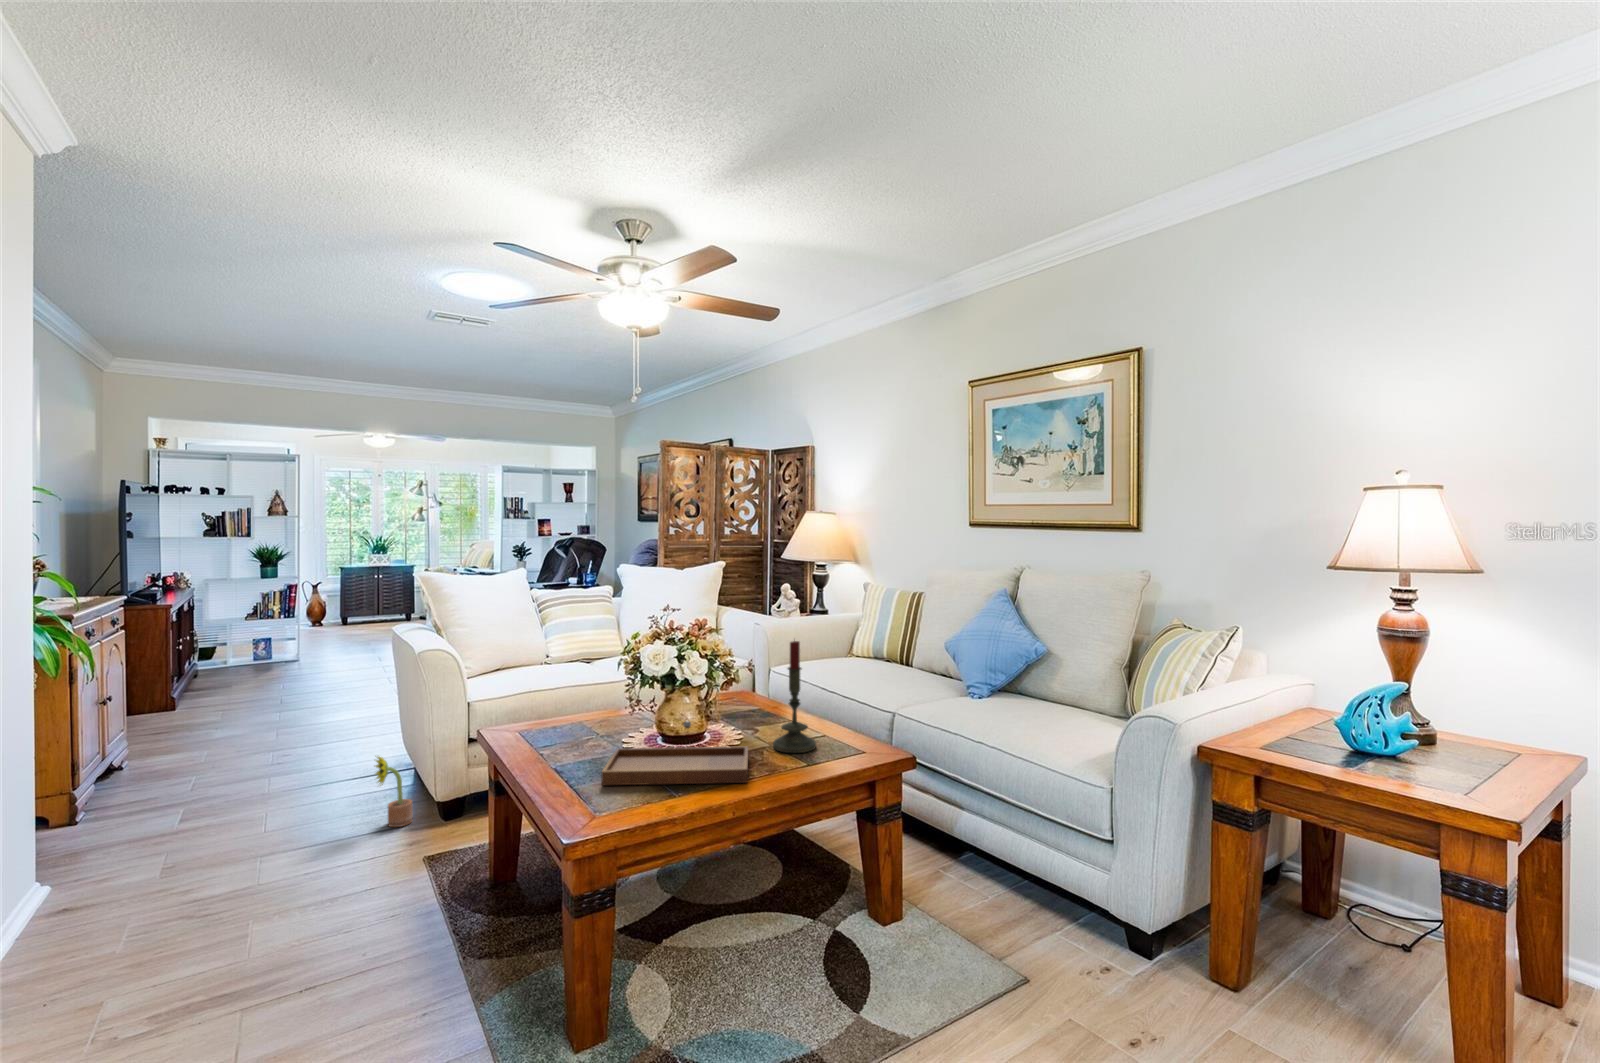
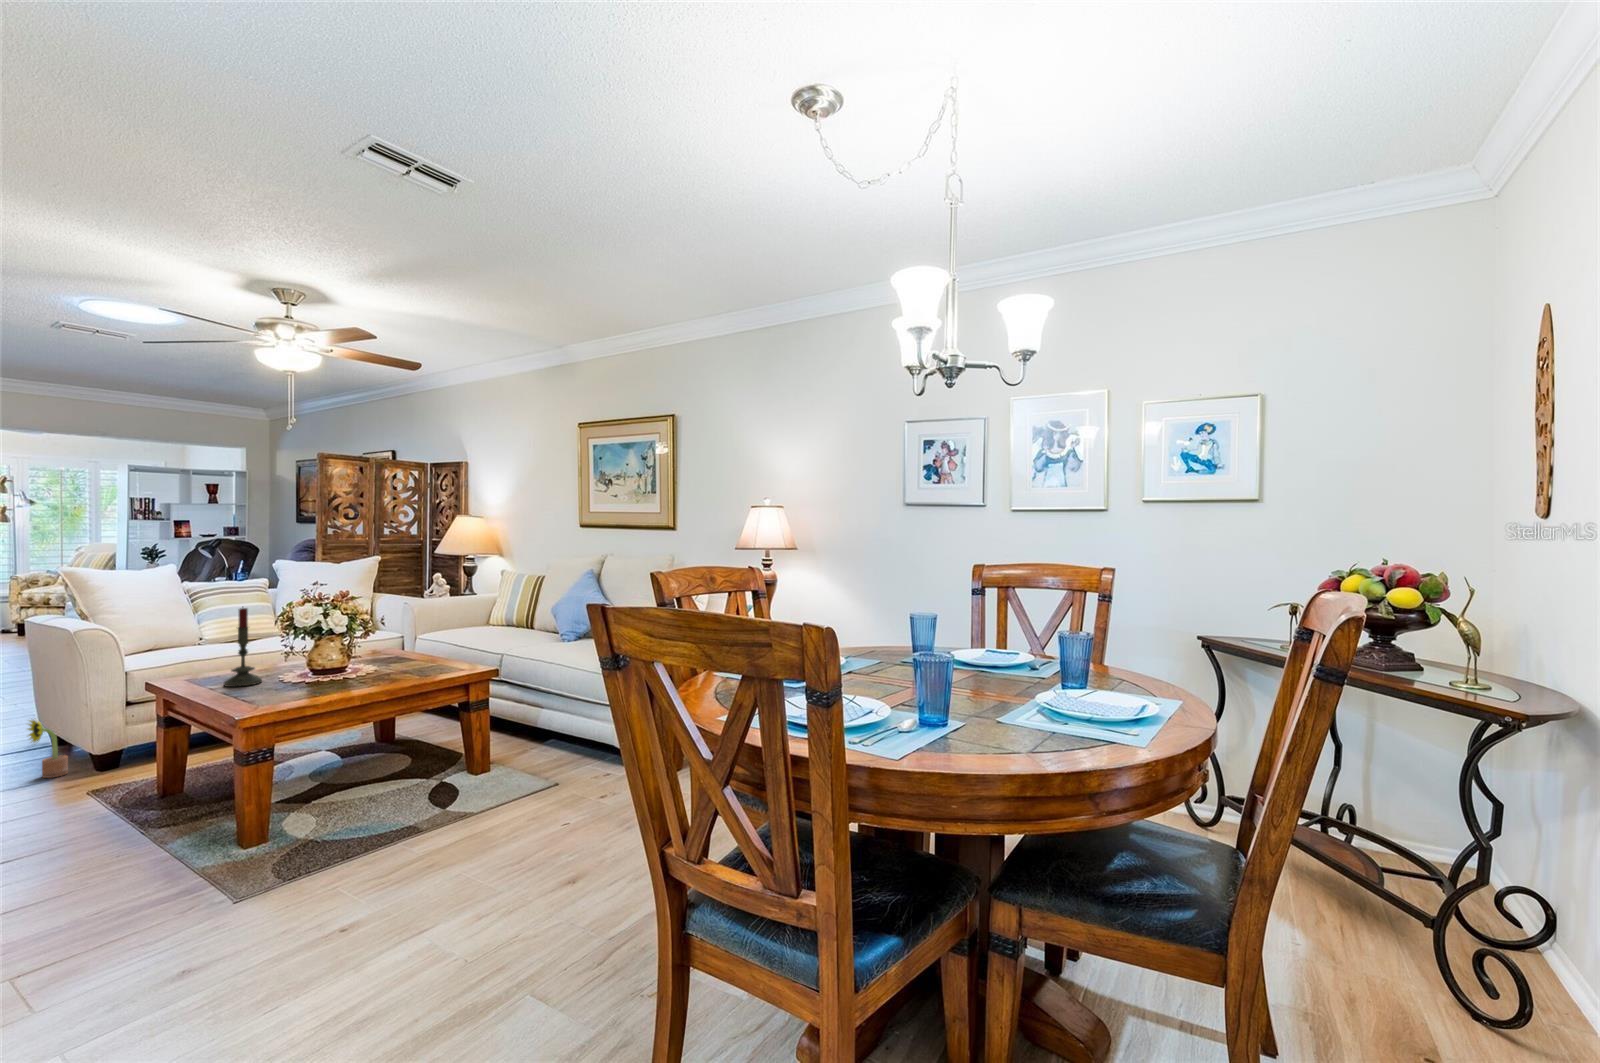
candle: present [773,641,816,753] -> present [224,607,262,687]
tray: present [602,721,748,785] -> none [262,654,377,696]

